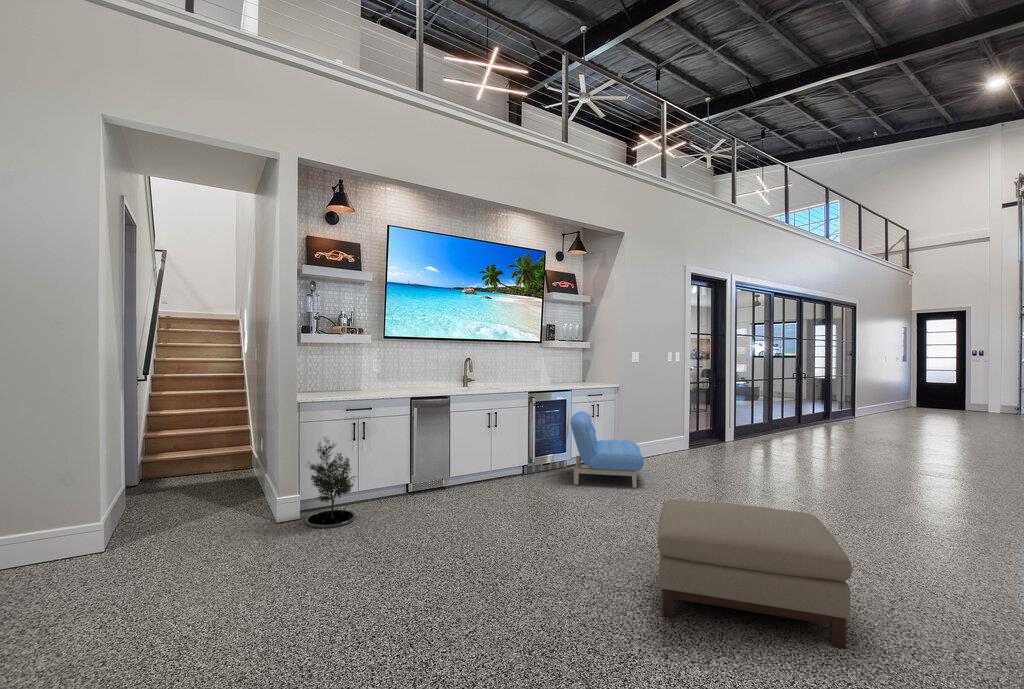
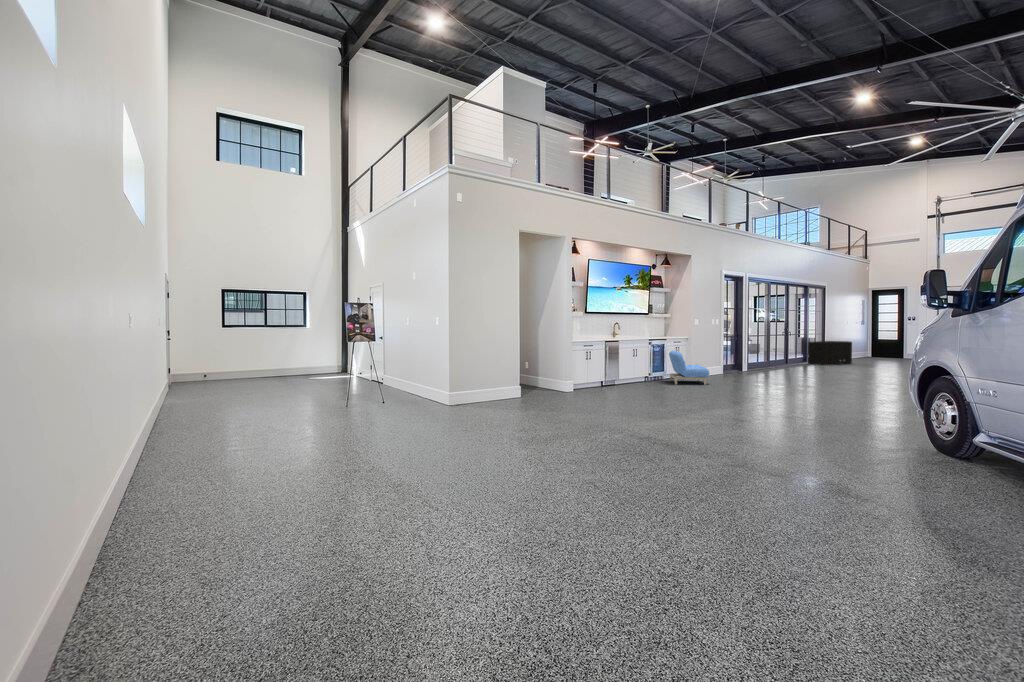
storage cabinet: none [831,385,899,425] -> present [808,341,852,365]
potted tree: present [305,437,356,528] -> none [575,356,597,394]
ottoman: present [658,499,852,649] -> none [732,372,796,405]

